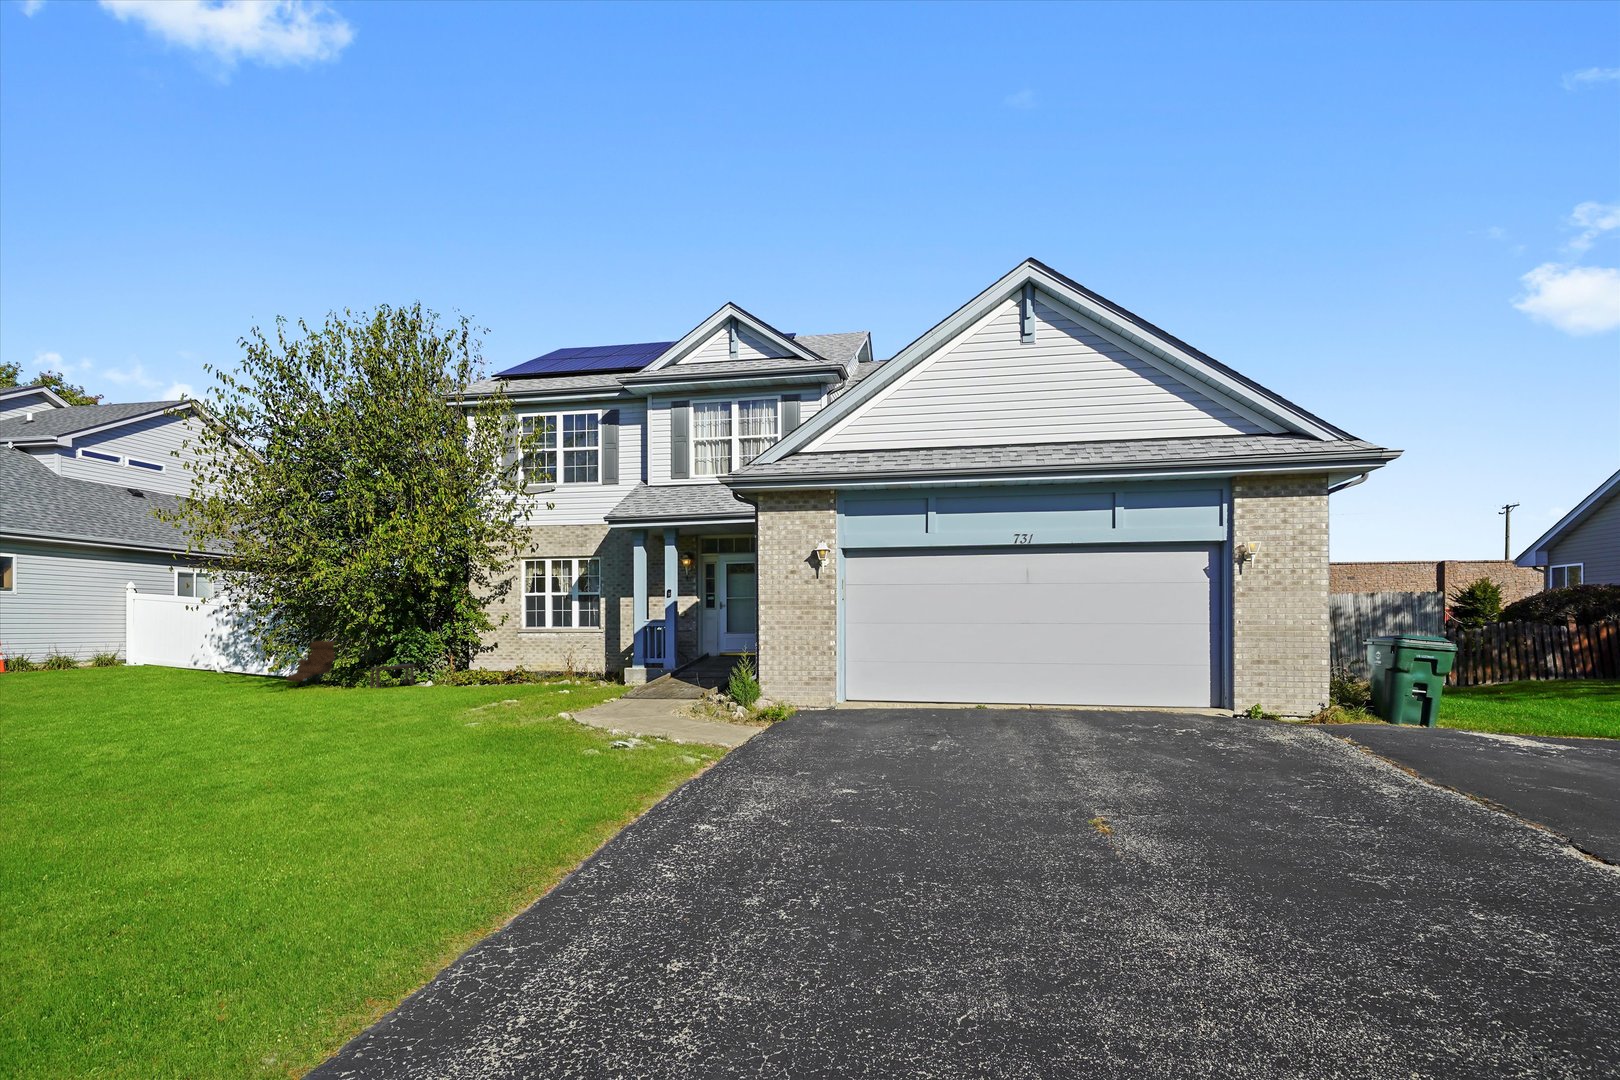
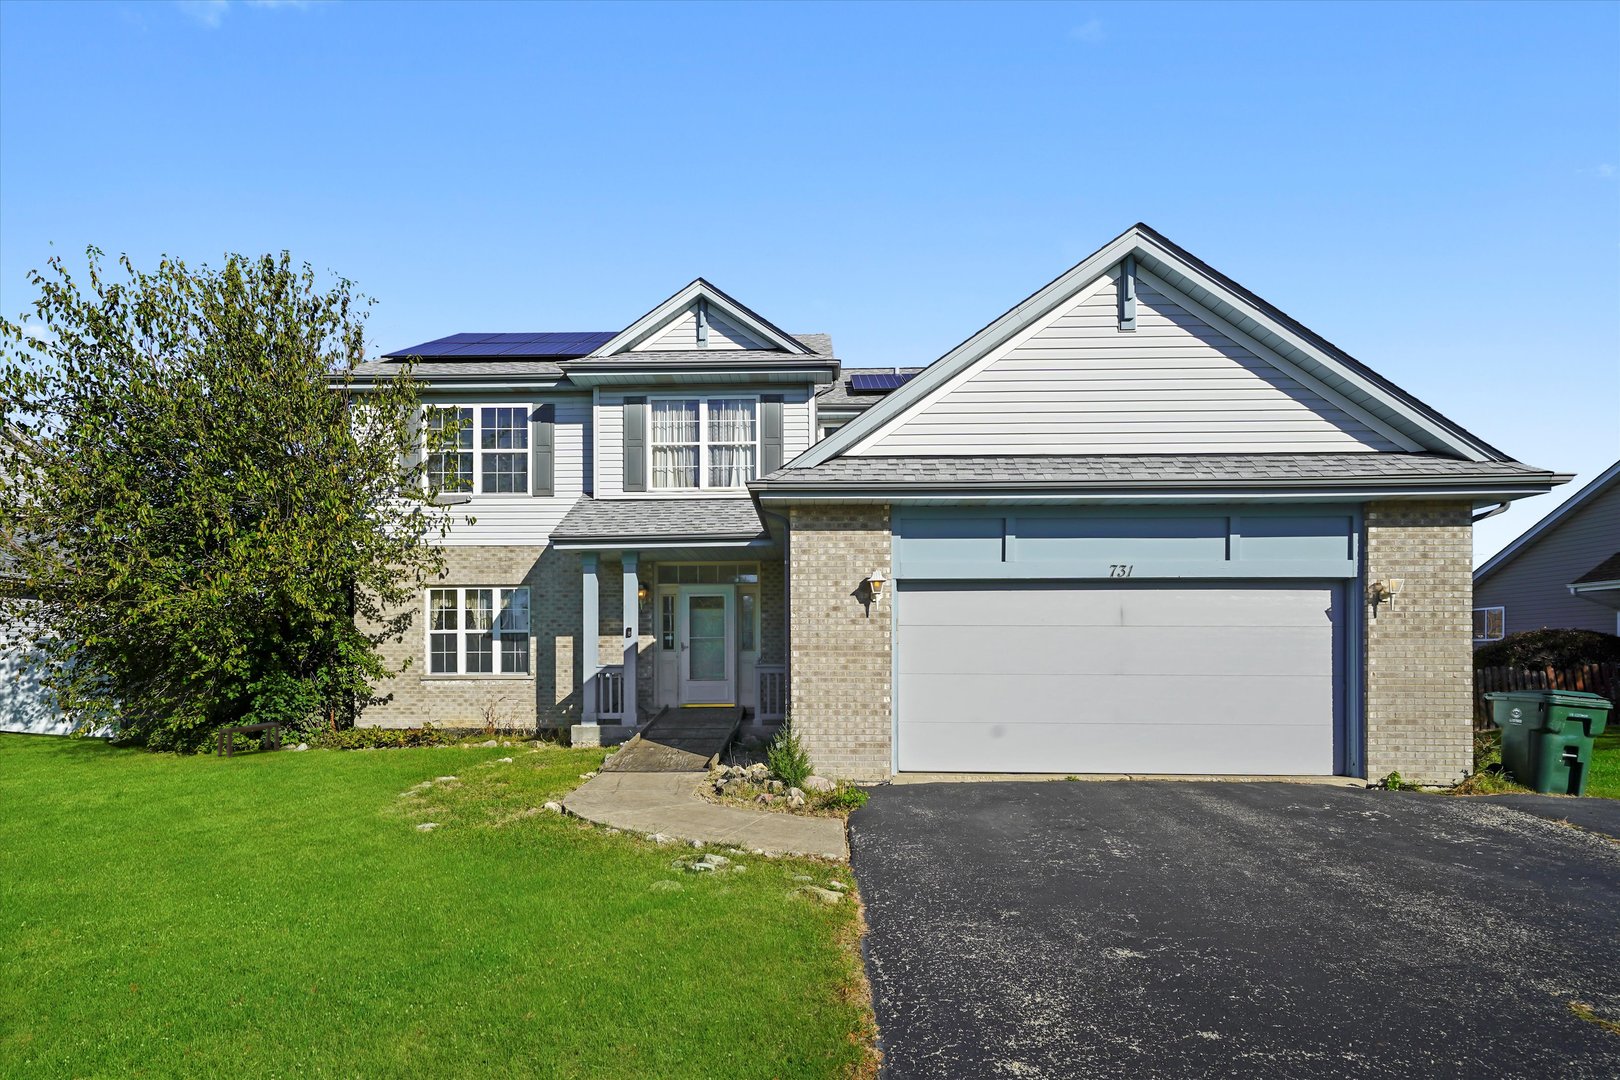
lounge chair: present [286,641,335,686] -> none [91,692,164,758]

